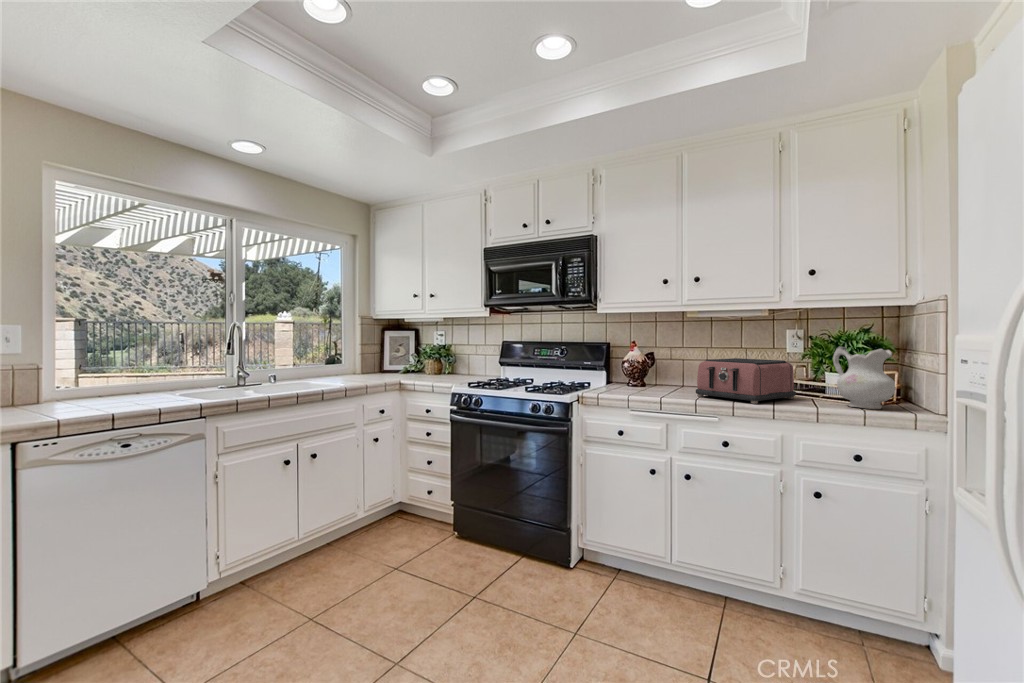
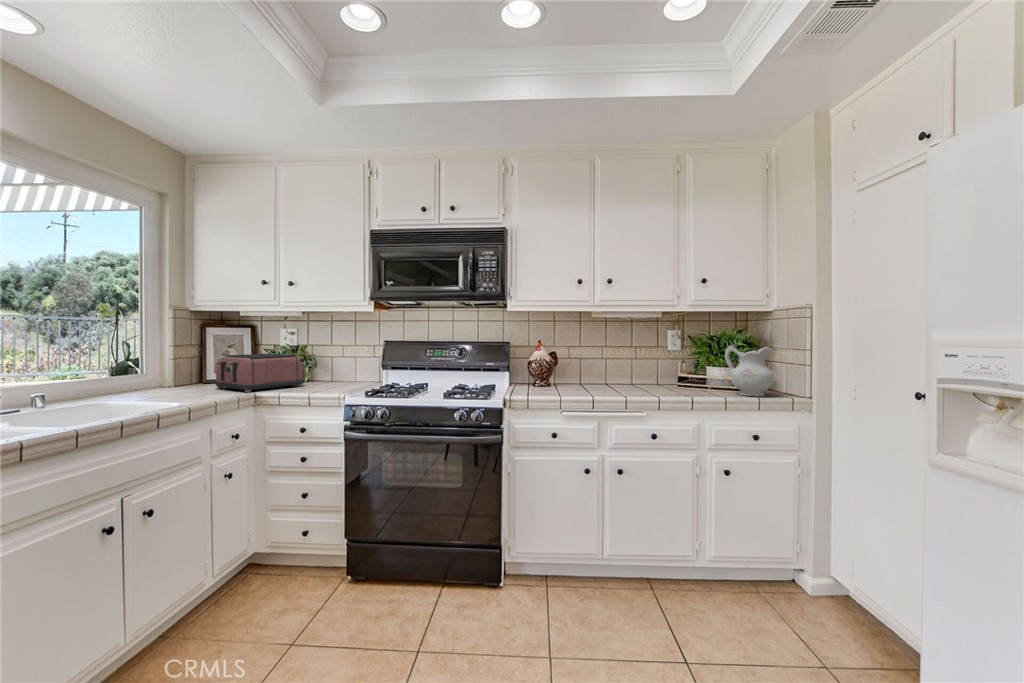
toaster: present [696,358,796,404] -> present [216,354,304,392]

